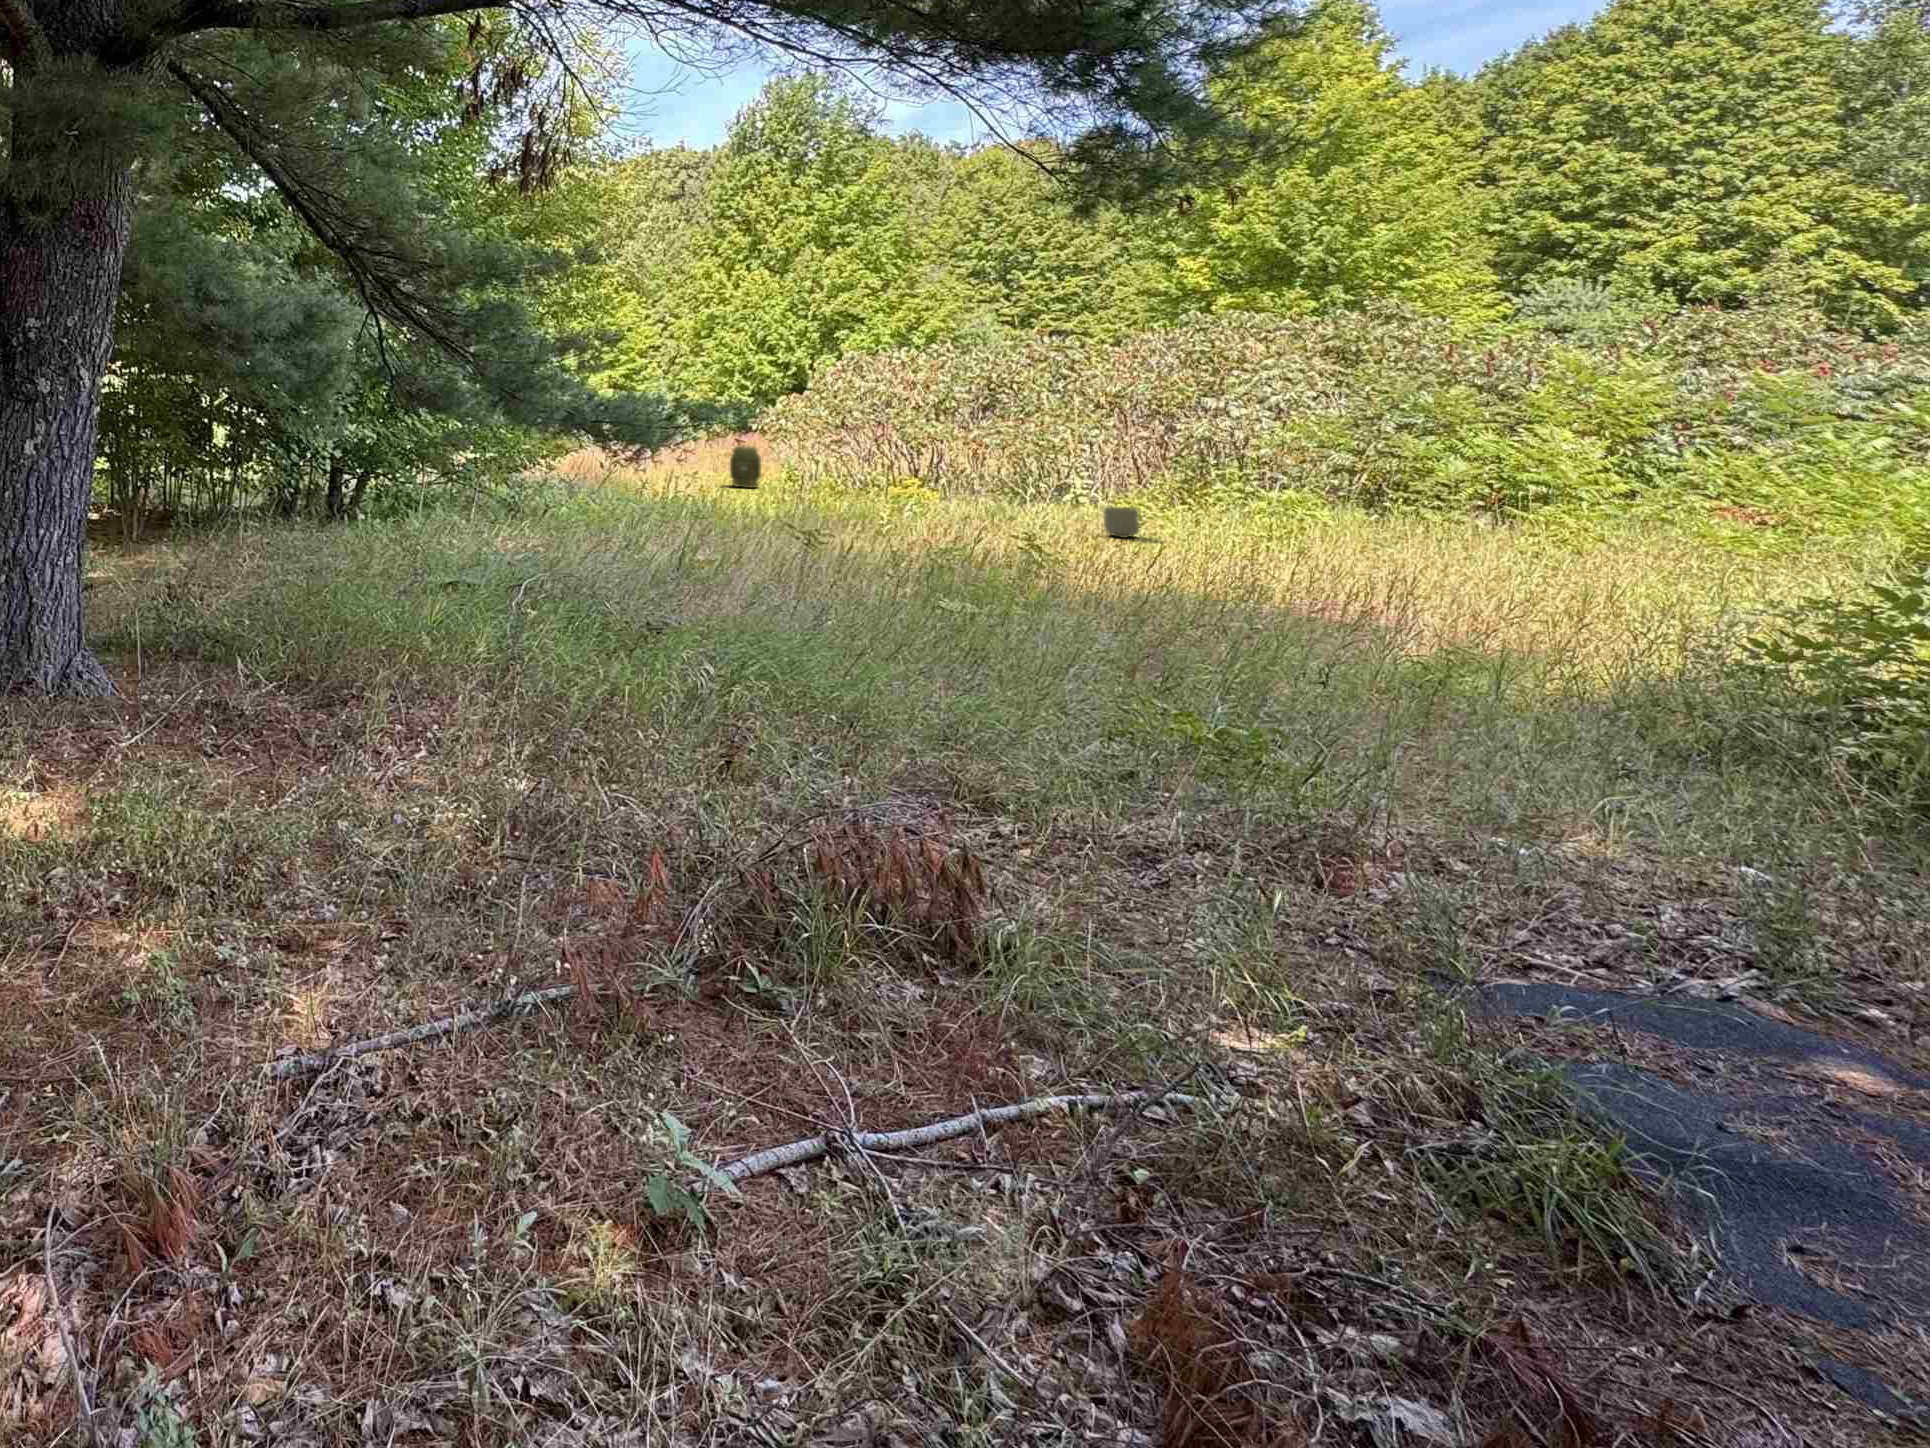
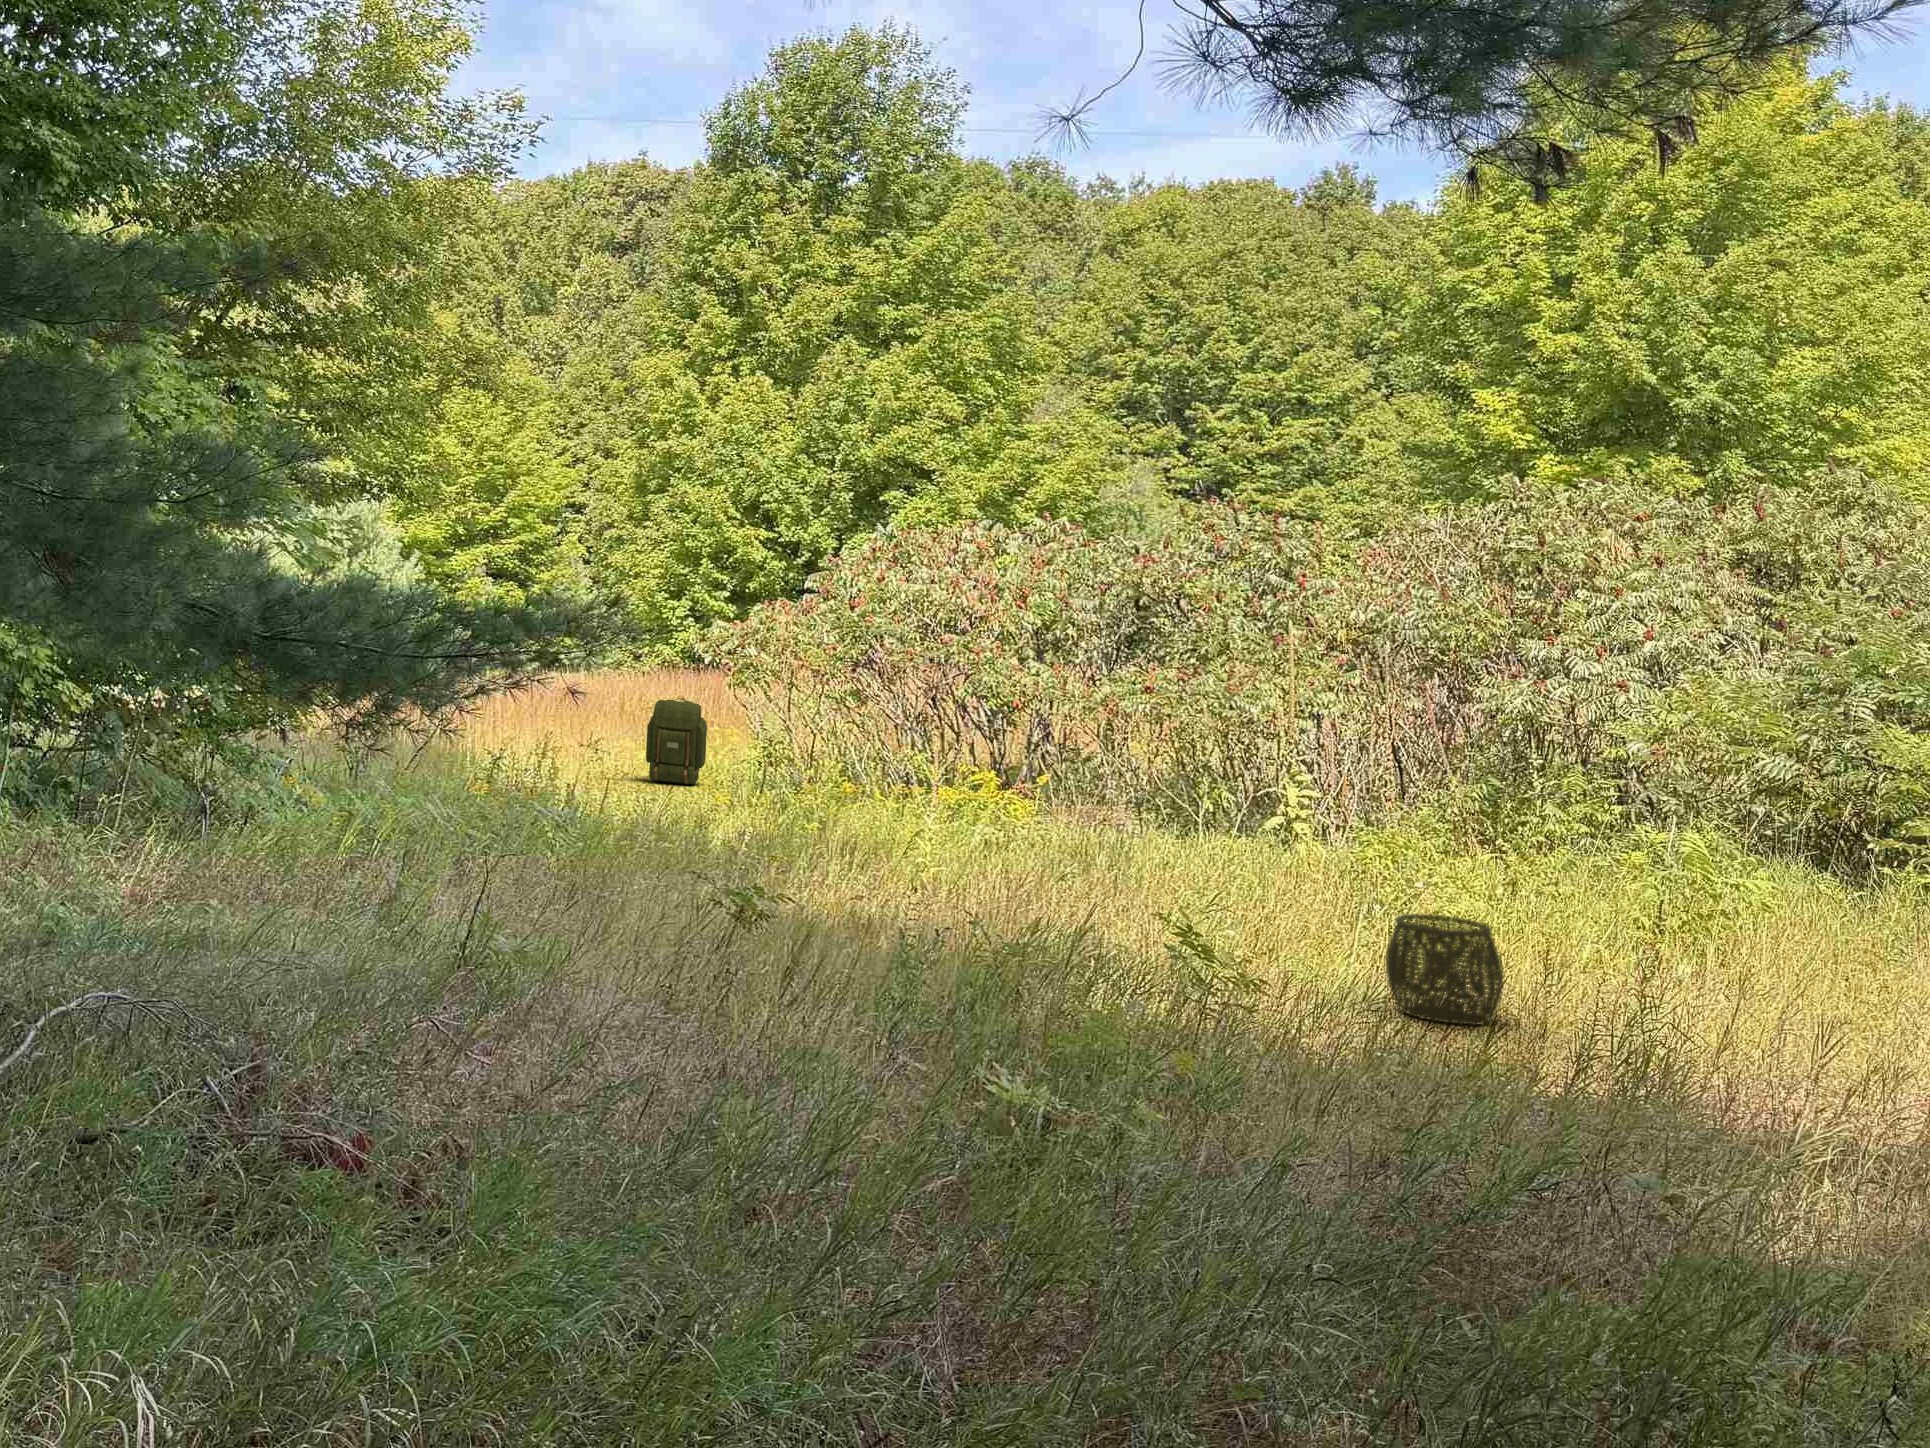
planter: present [1104,507,1139,538] -> none [1340,848,1405,913]
woven basket: none [1126,533,1188,583] -> present [1385,914,1504,1025]

